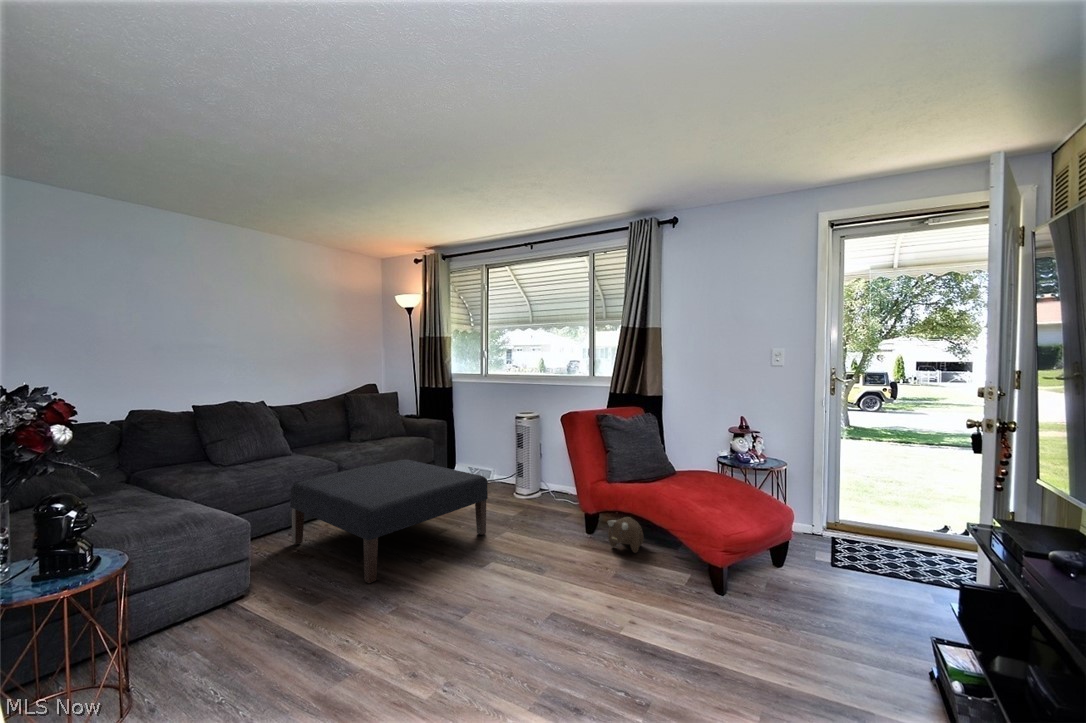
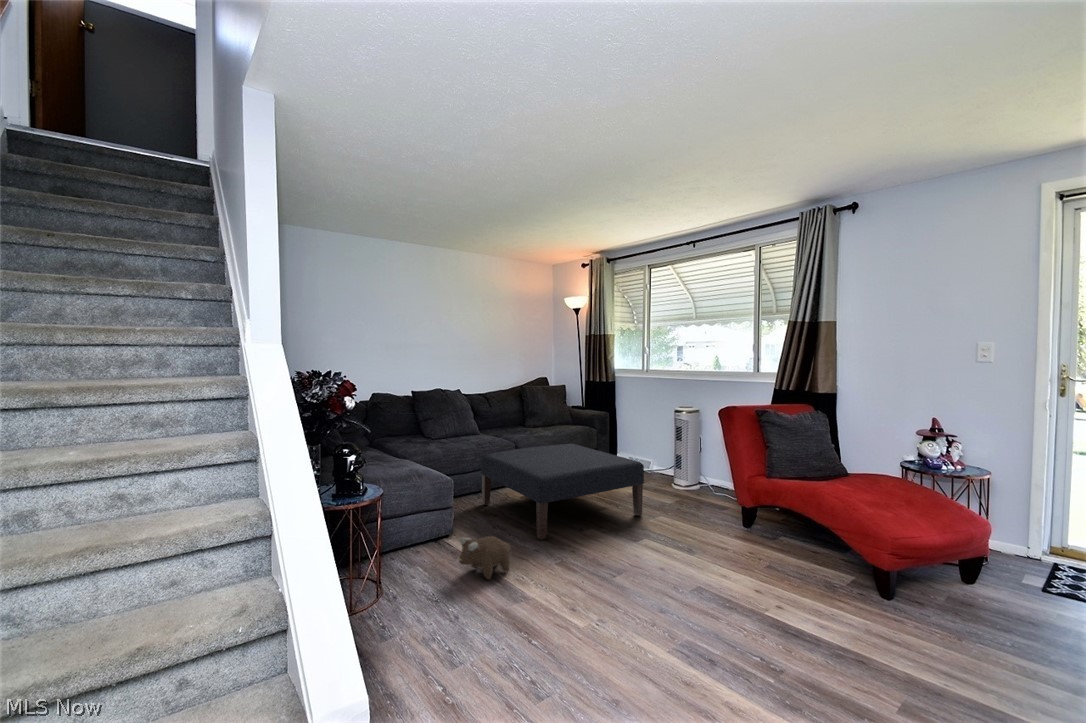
plush toy: present [608,517,643,553] -> present [458,536,511,579]

